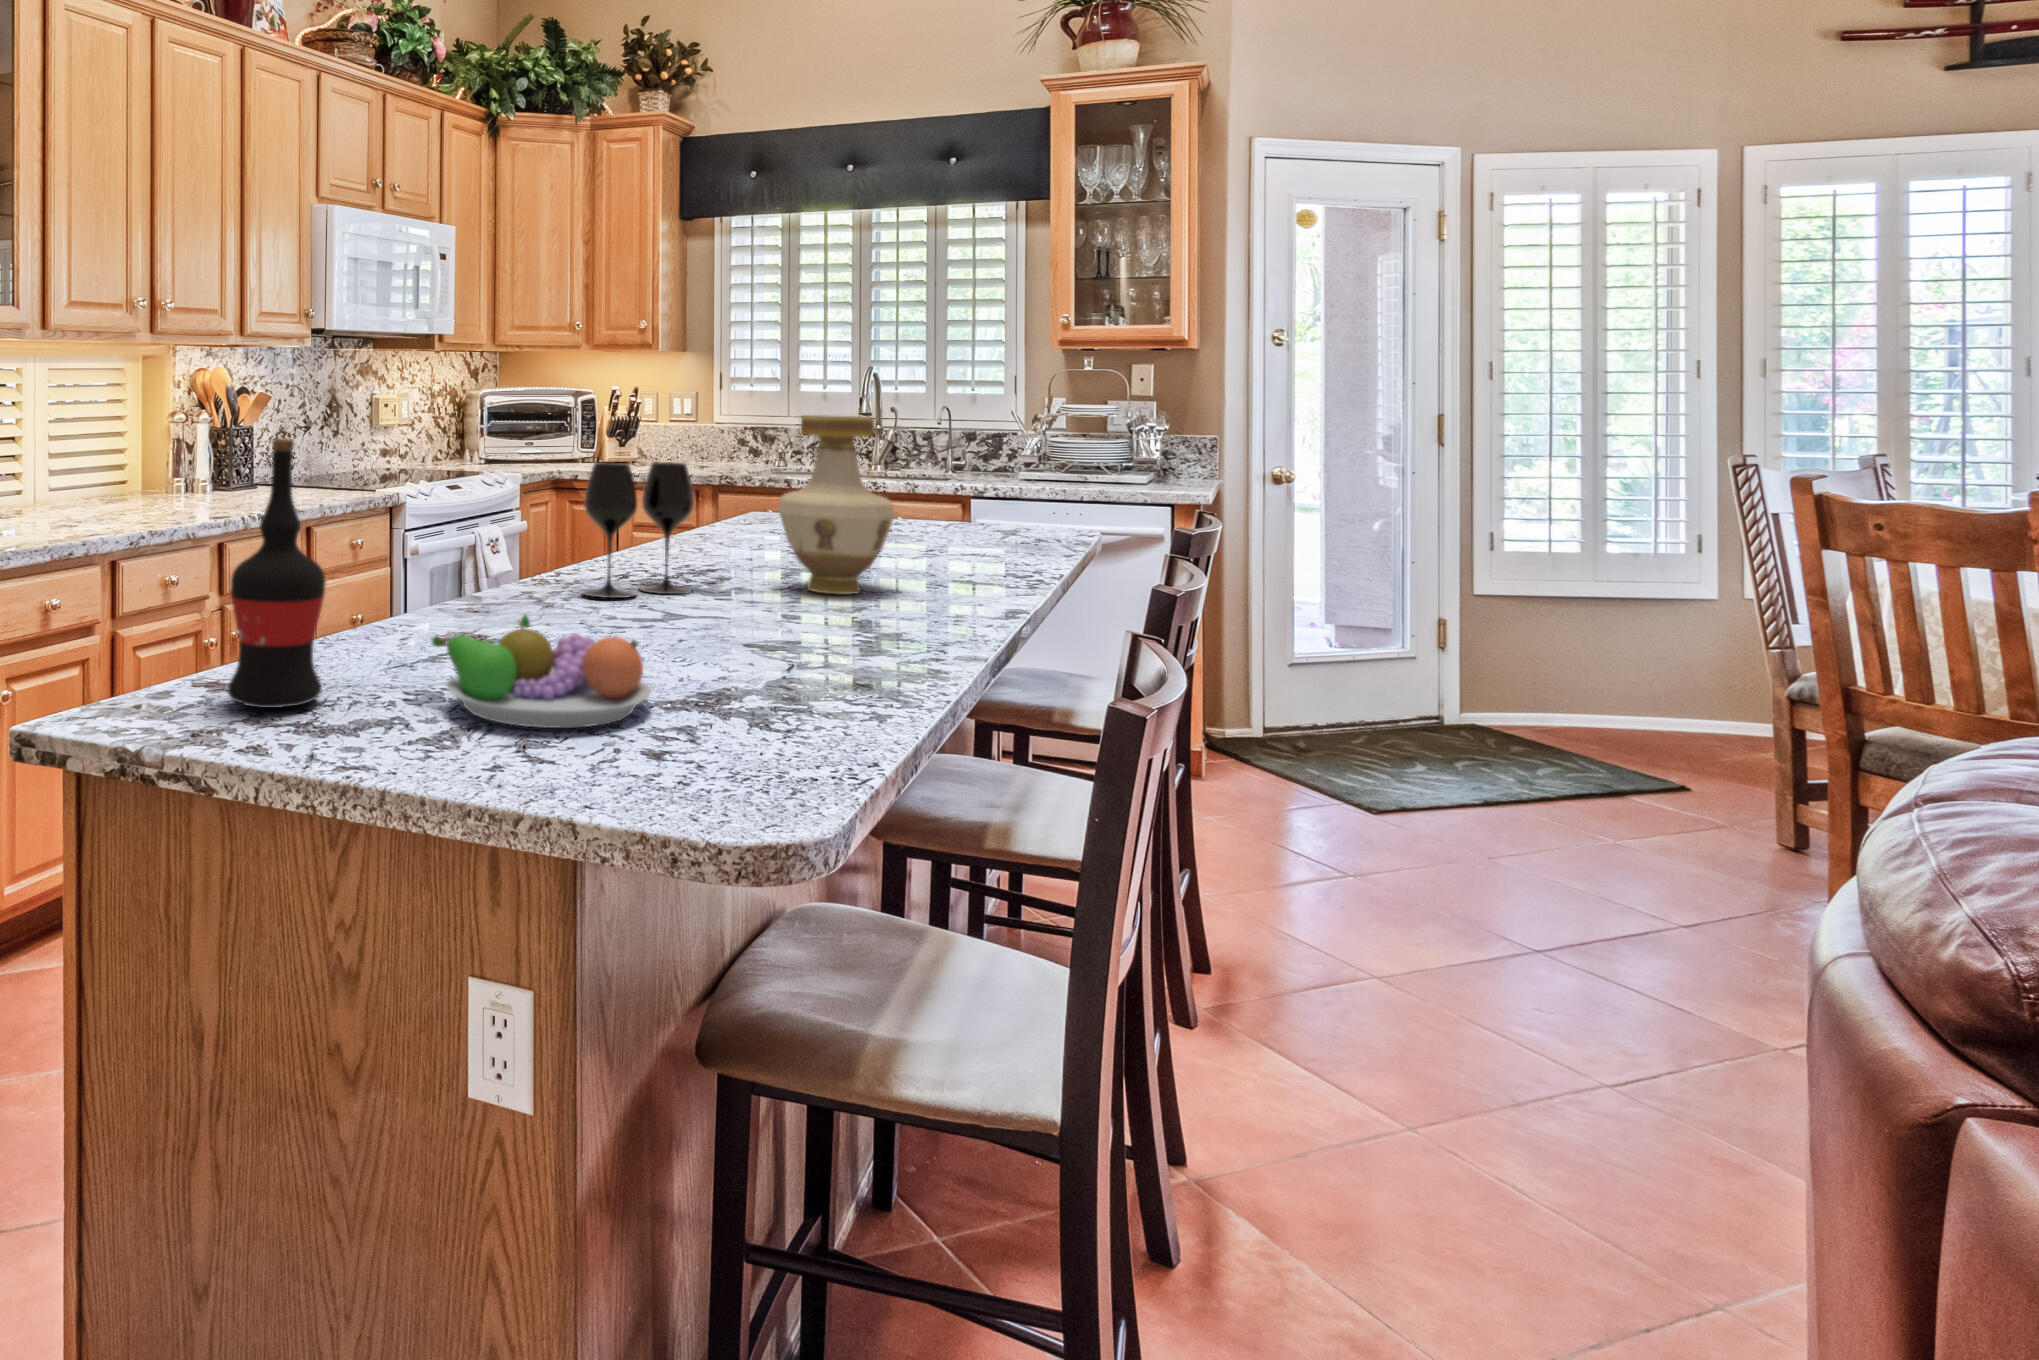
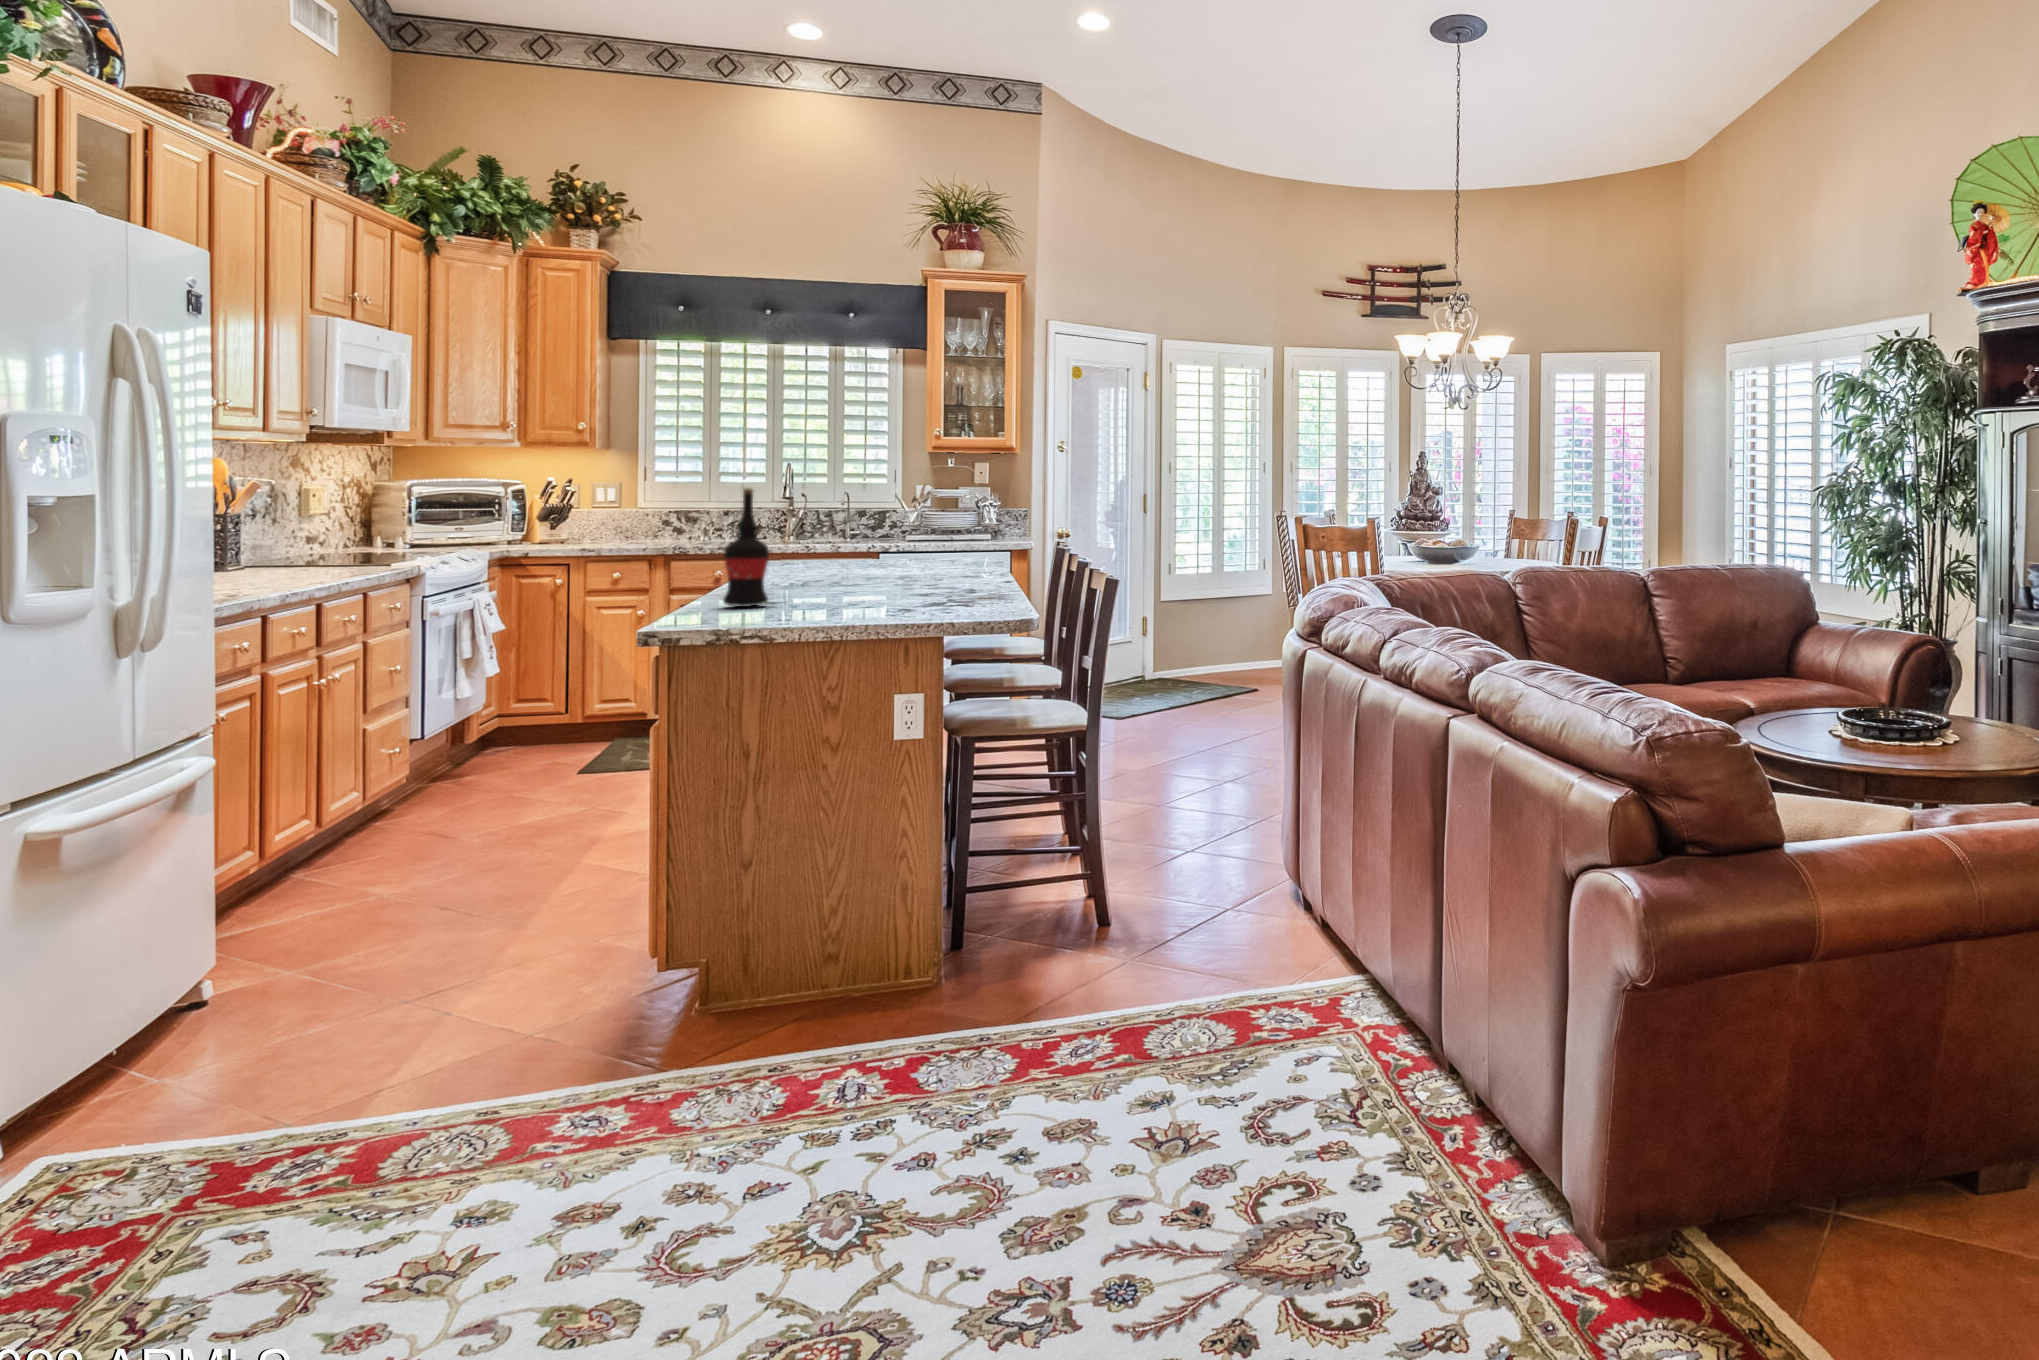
vase: present [778,415,895,594] -> none [874,485,939,576]
wine glass: present [582,462,694,598] -> none [775,511,833,583]
fruit bowl: present [432,615,651,728] -> none [813,565,915,601]

